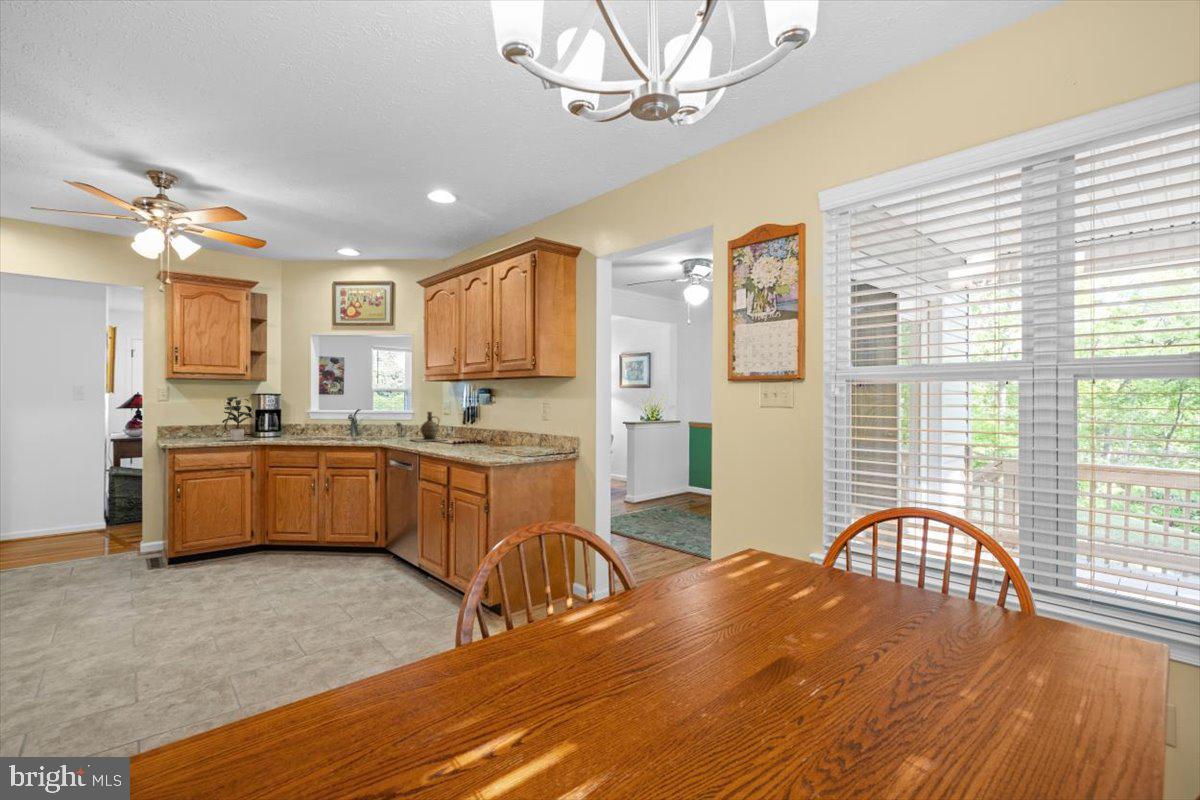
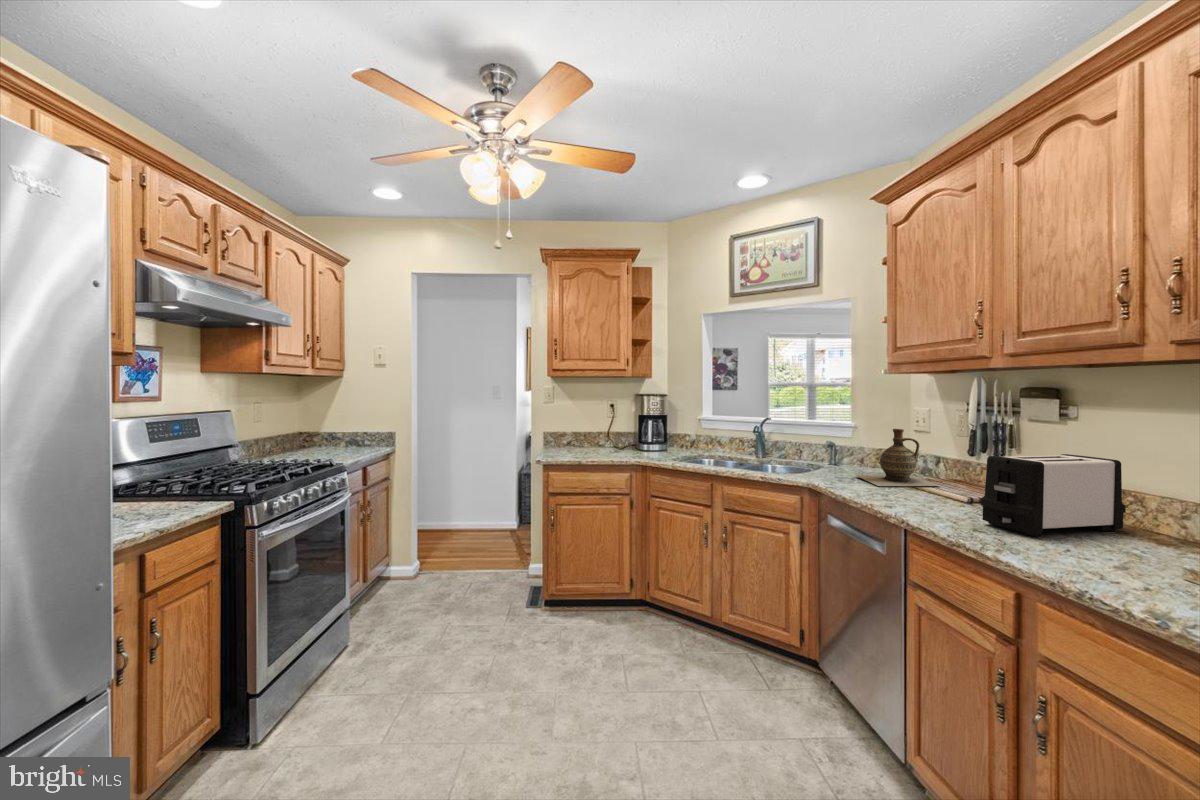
potted plant: present [222,397,257,441] -> none [595,399,647,456]
toaster: none [448,417,499,448] -> present [981,454,1126,536]

